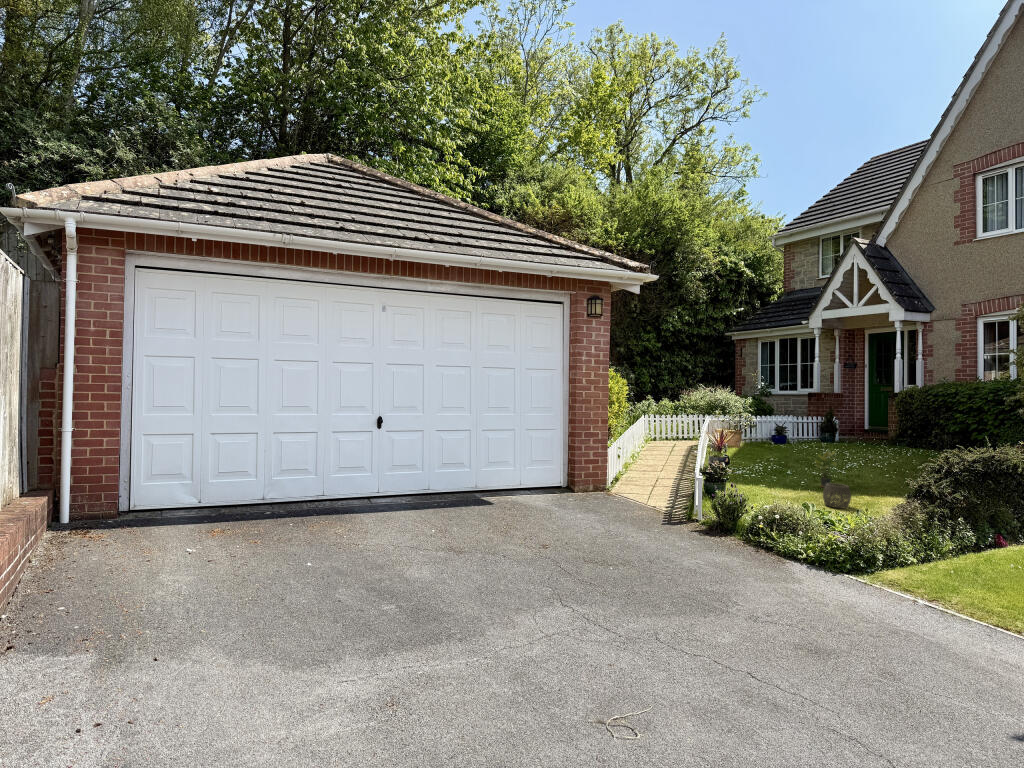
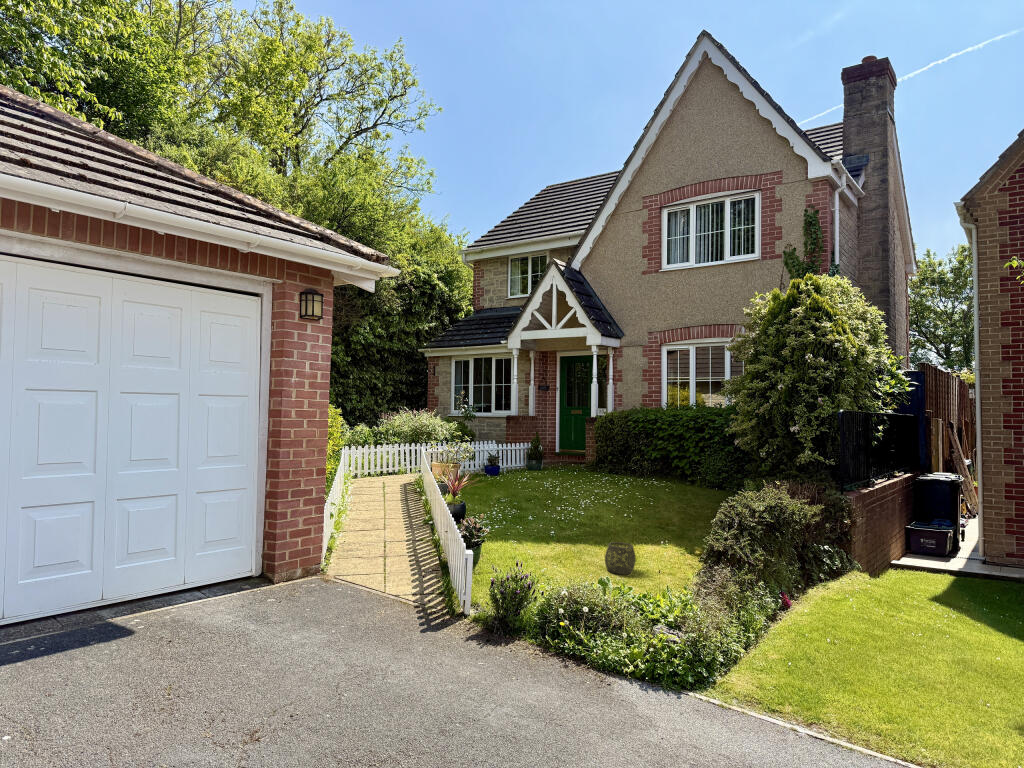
potted plant: present [815,451,837,488] -> none [572,493,596,539]

